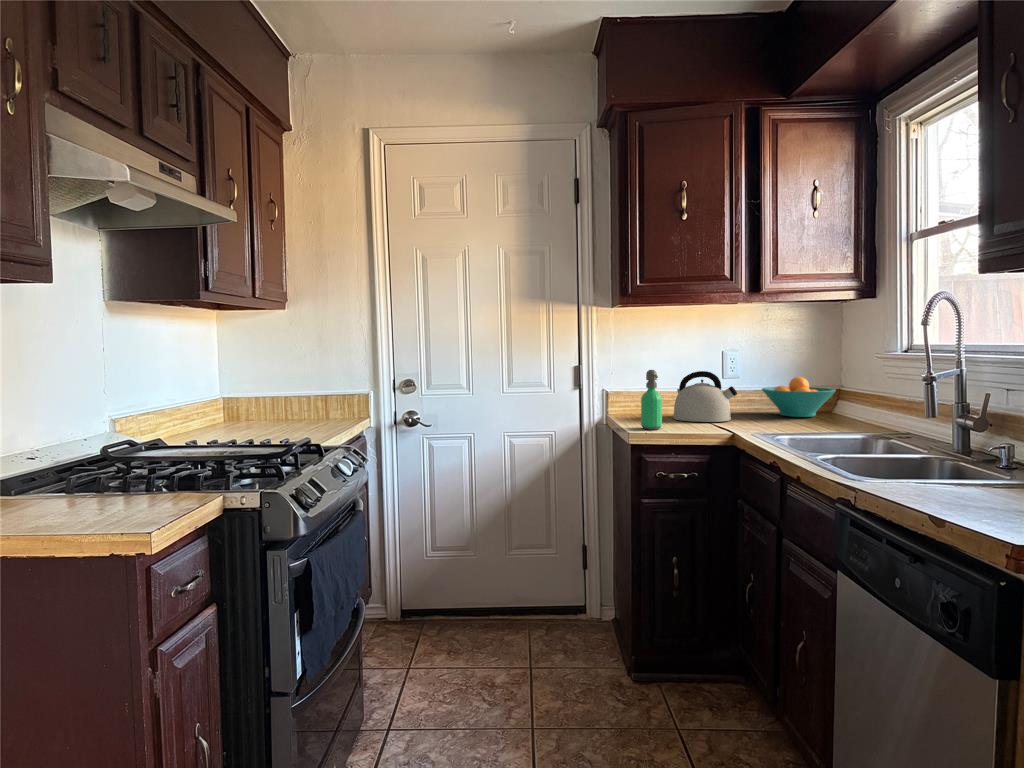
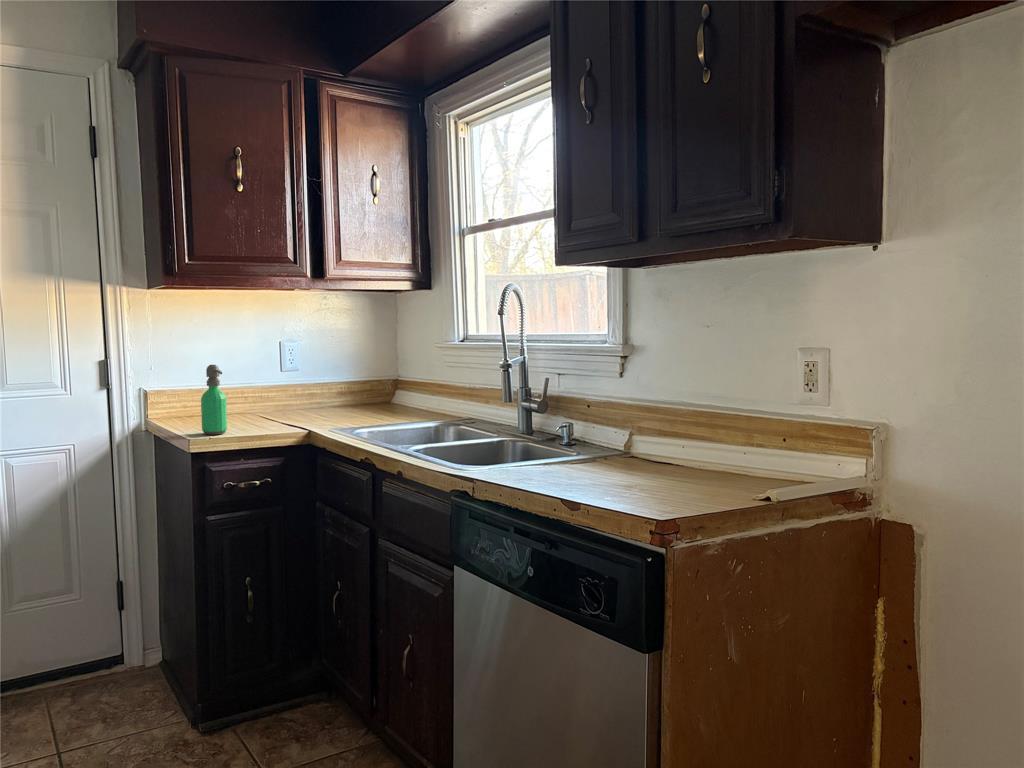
kettle: present [673,371,737,422] -> none [232,364,304,422]
fruit bowl: present [762,377,836,417] -> none [326,368,399,410]

